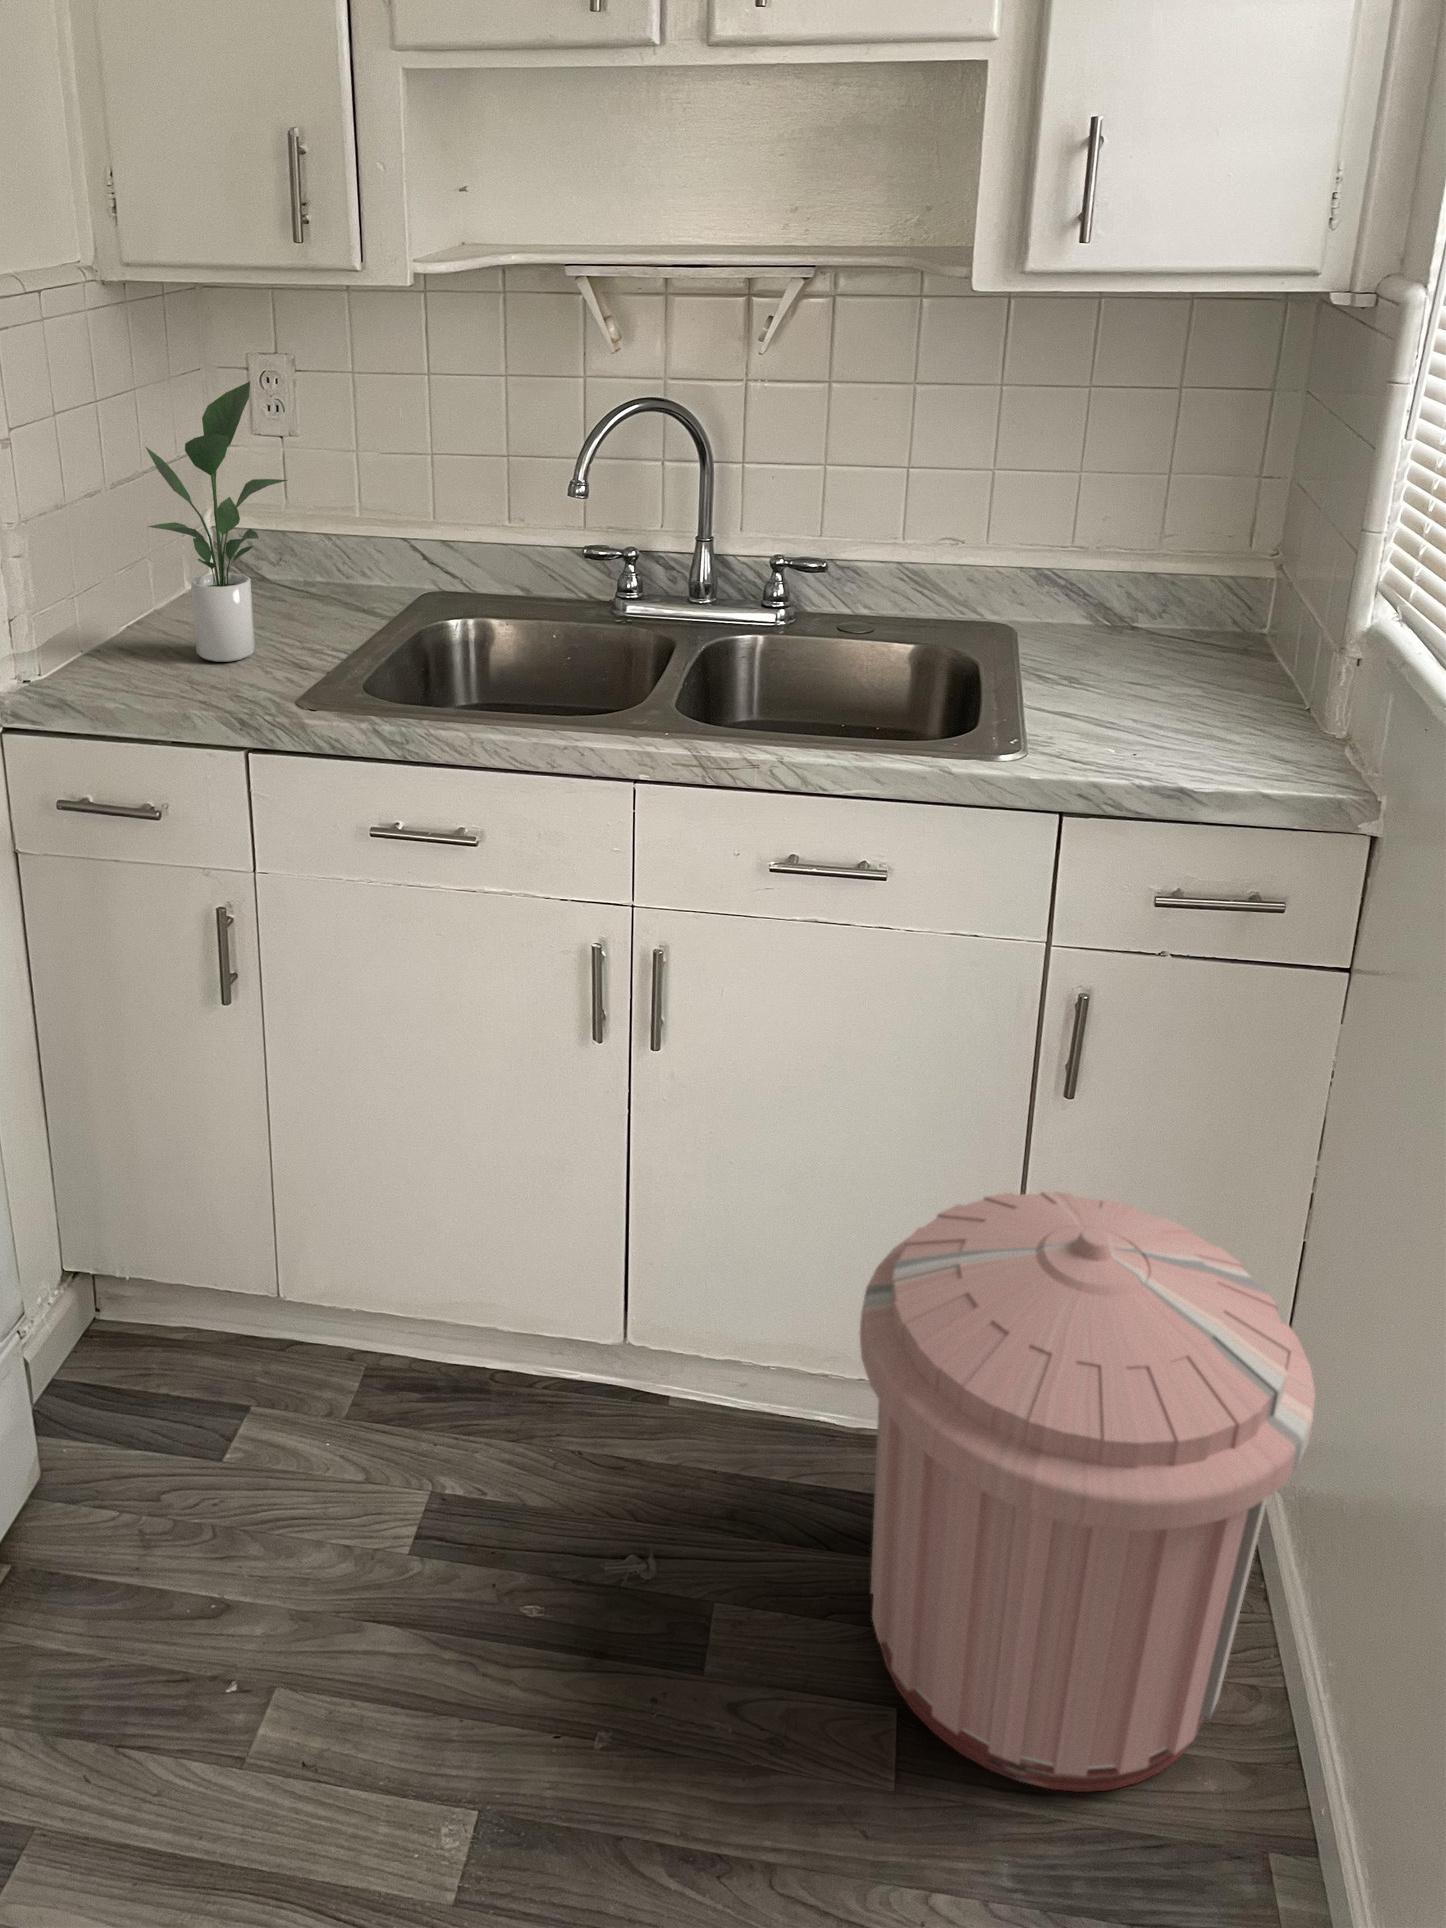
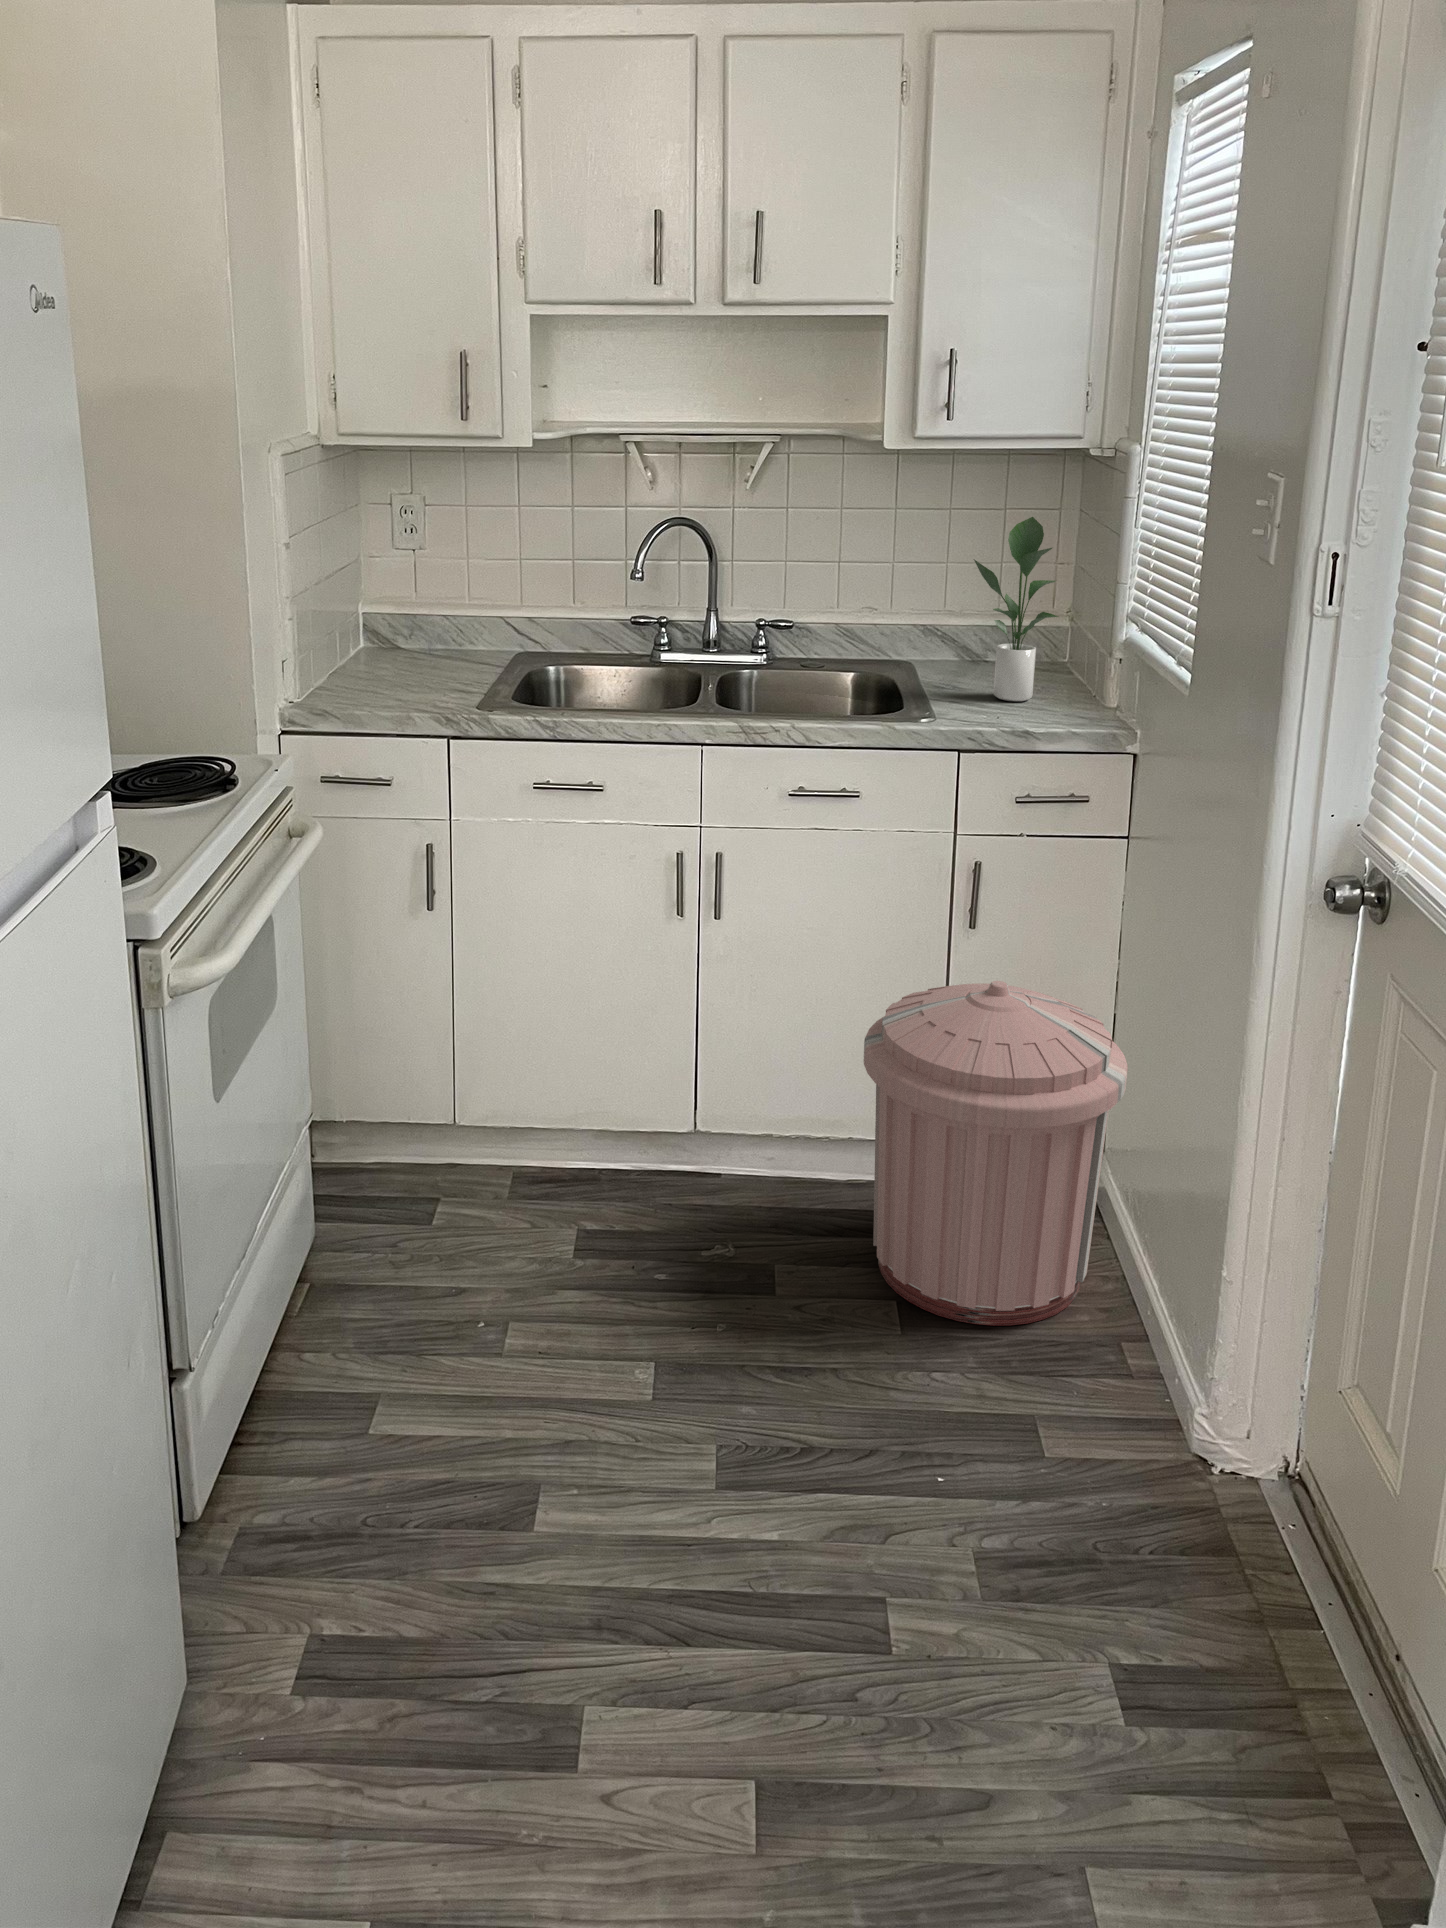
potted plant: present [146,382,287,662] -> present [974,517,1058,701]

